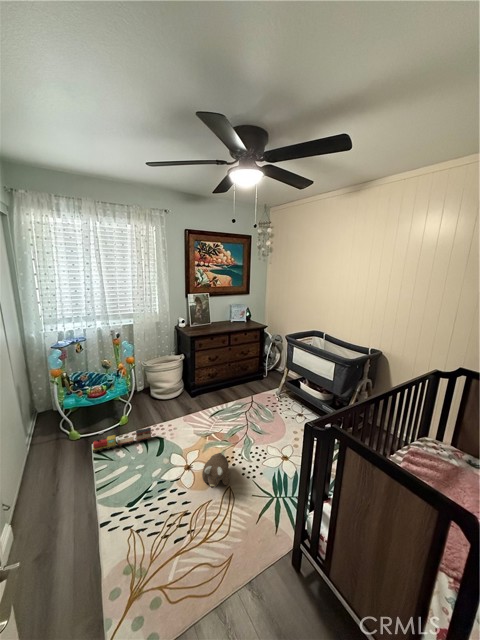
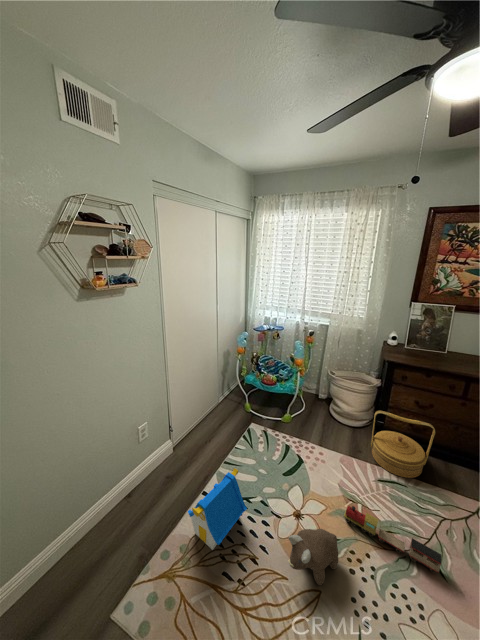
woven basket: none [193,367,226,409] -> present [371,411,435,478]
toy train: present [93,428,151,452] -> present [344,506,441,573]
toy house: none [112,467,163,553] -> present [188,468,247,550]

